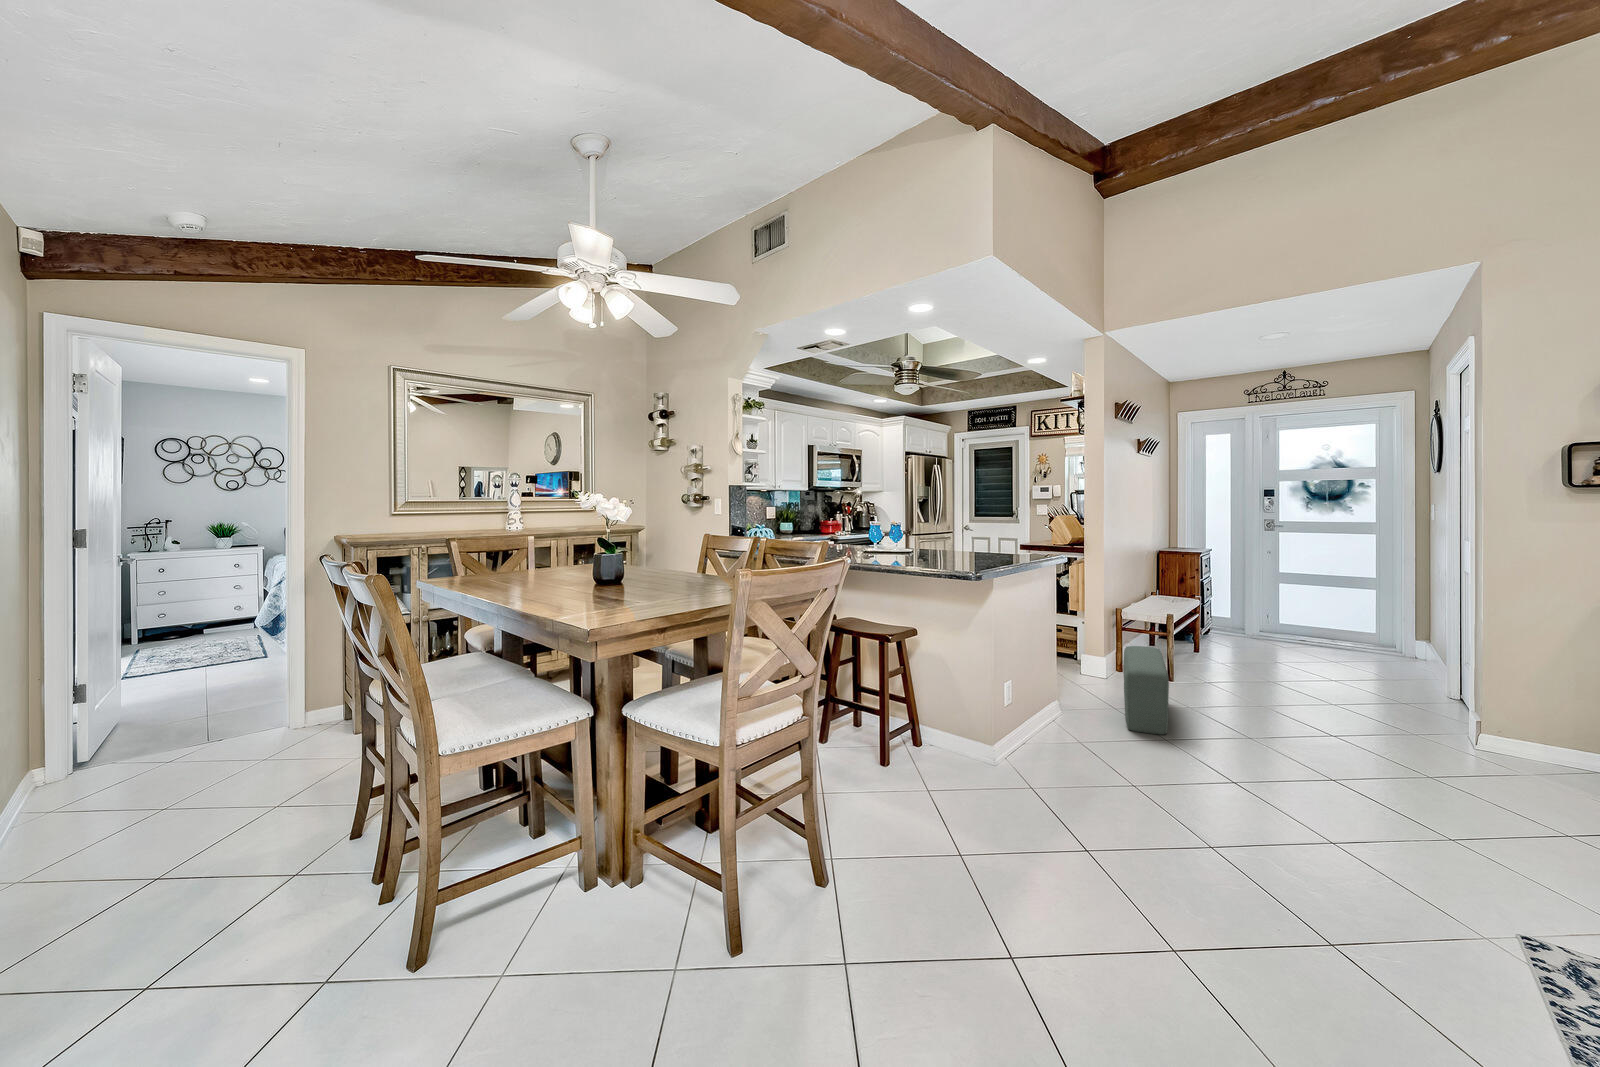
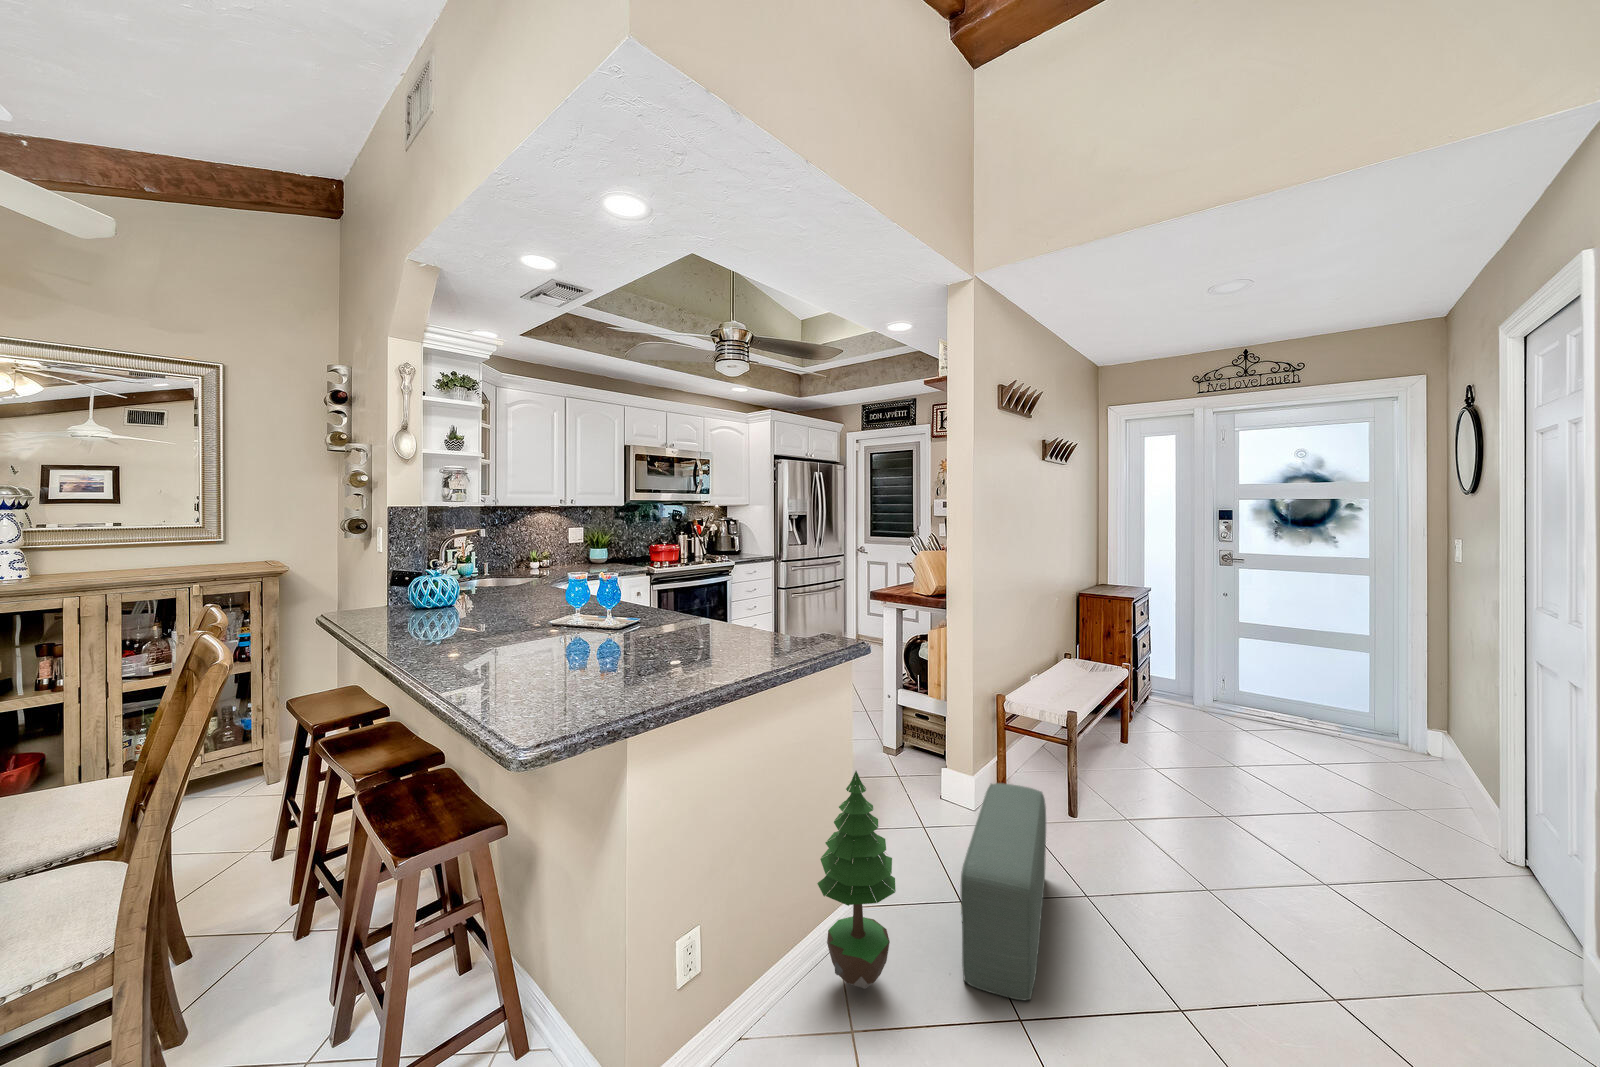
potted tree: none [1051,617,1096,730] -> present [817,771,896,989]

